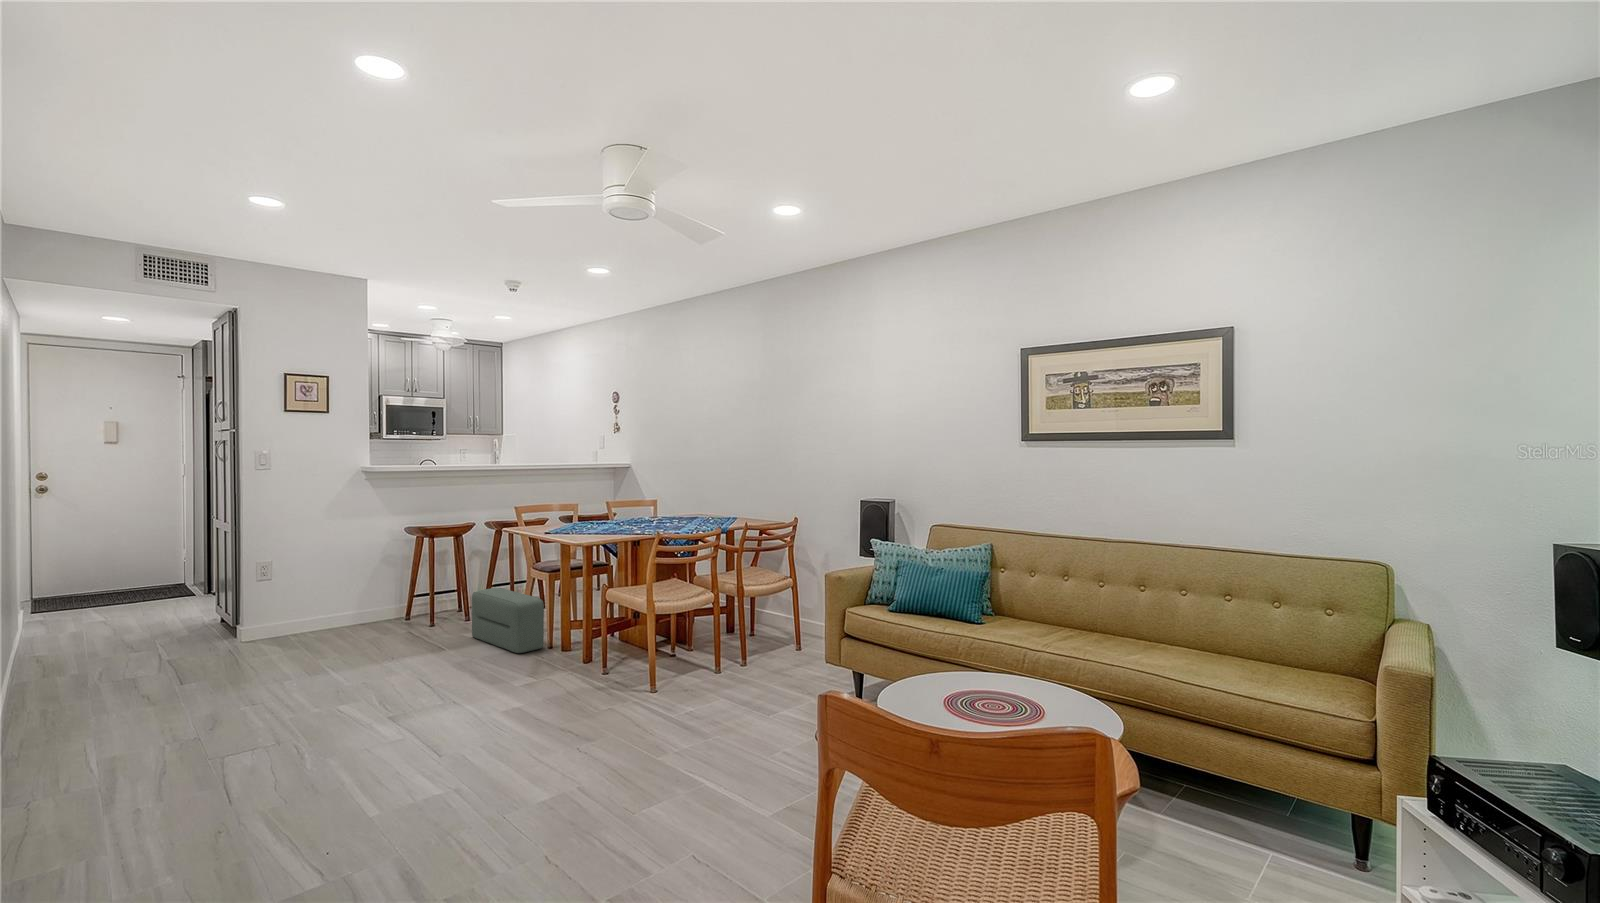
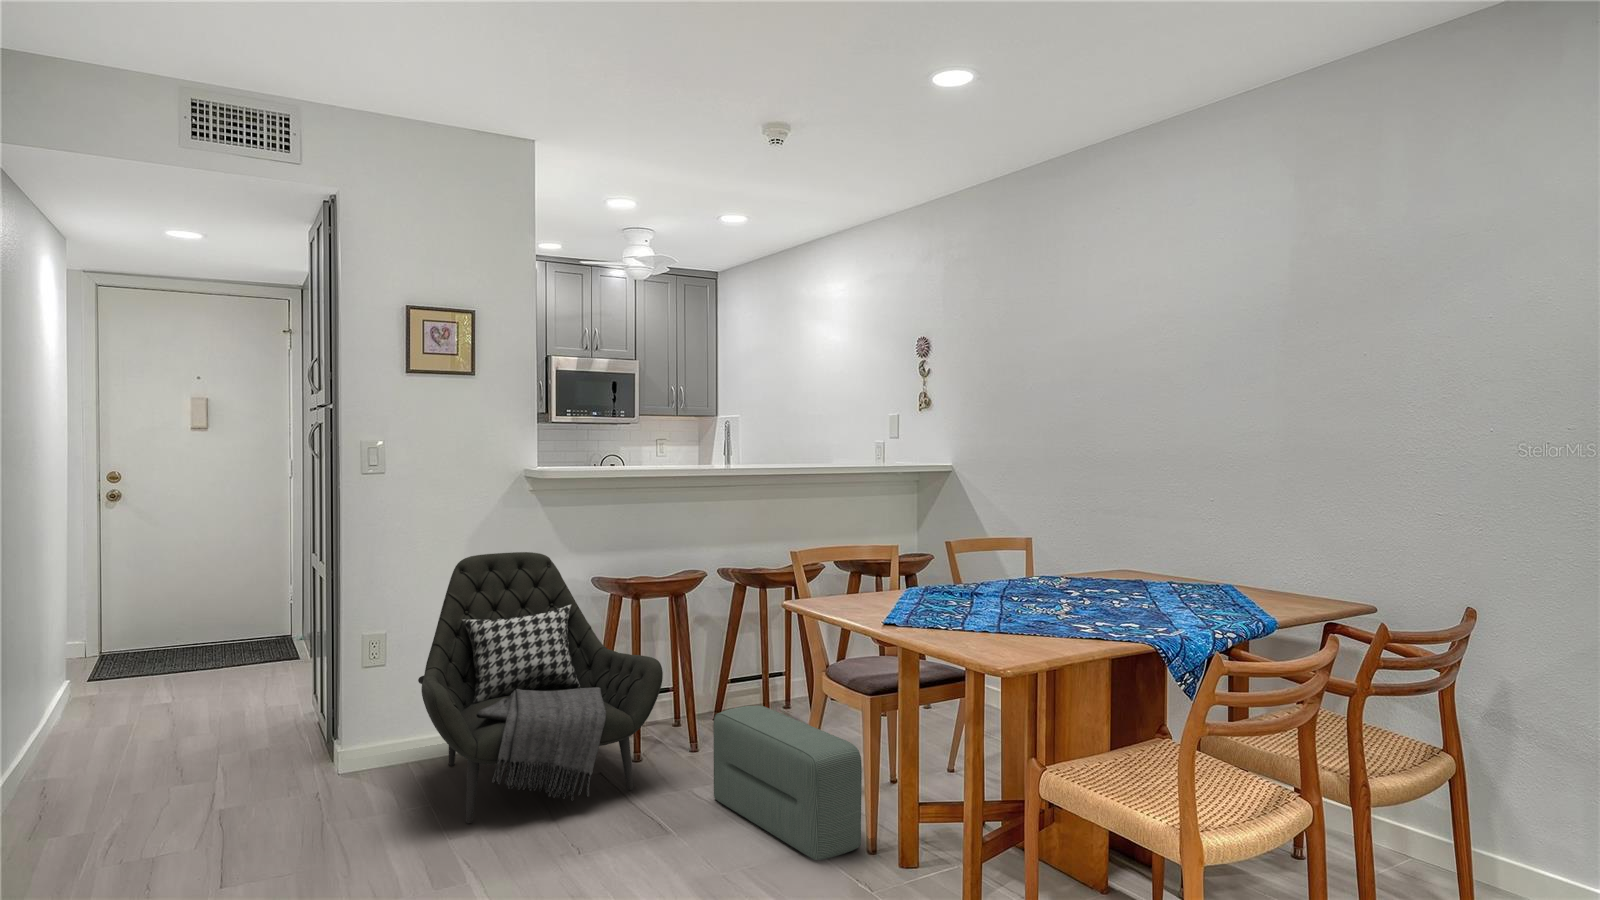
armchair: none [293,514,444,655] -> present [418,552,663,823]

